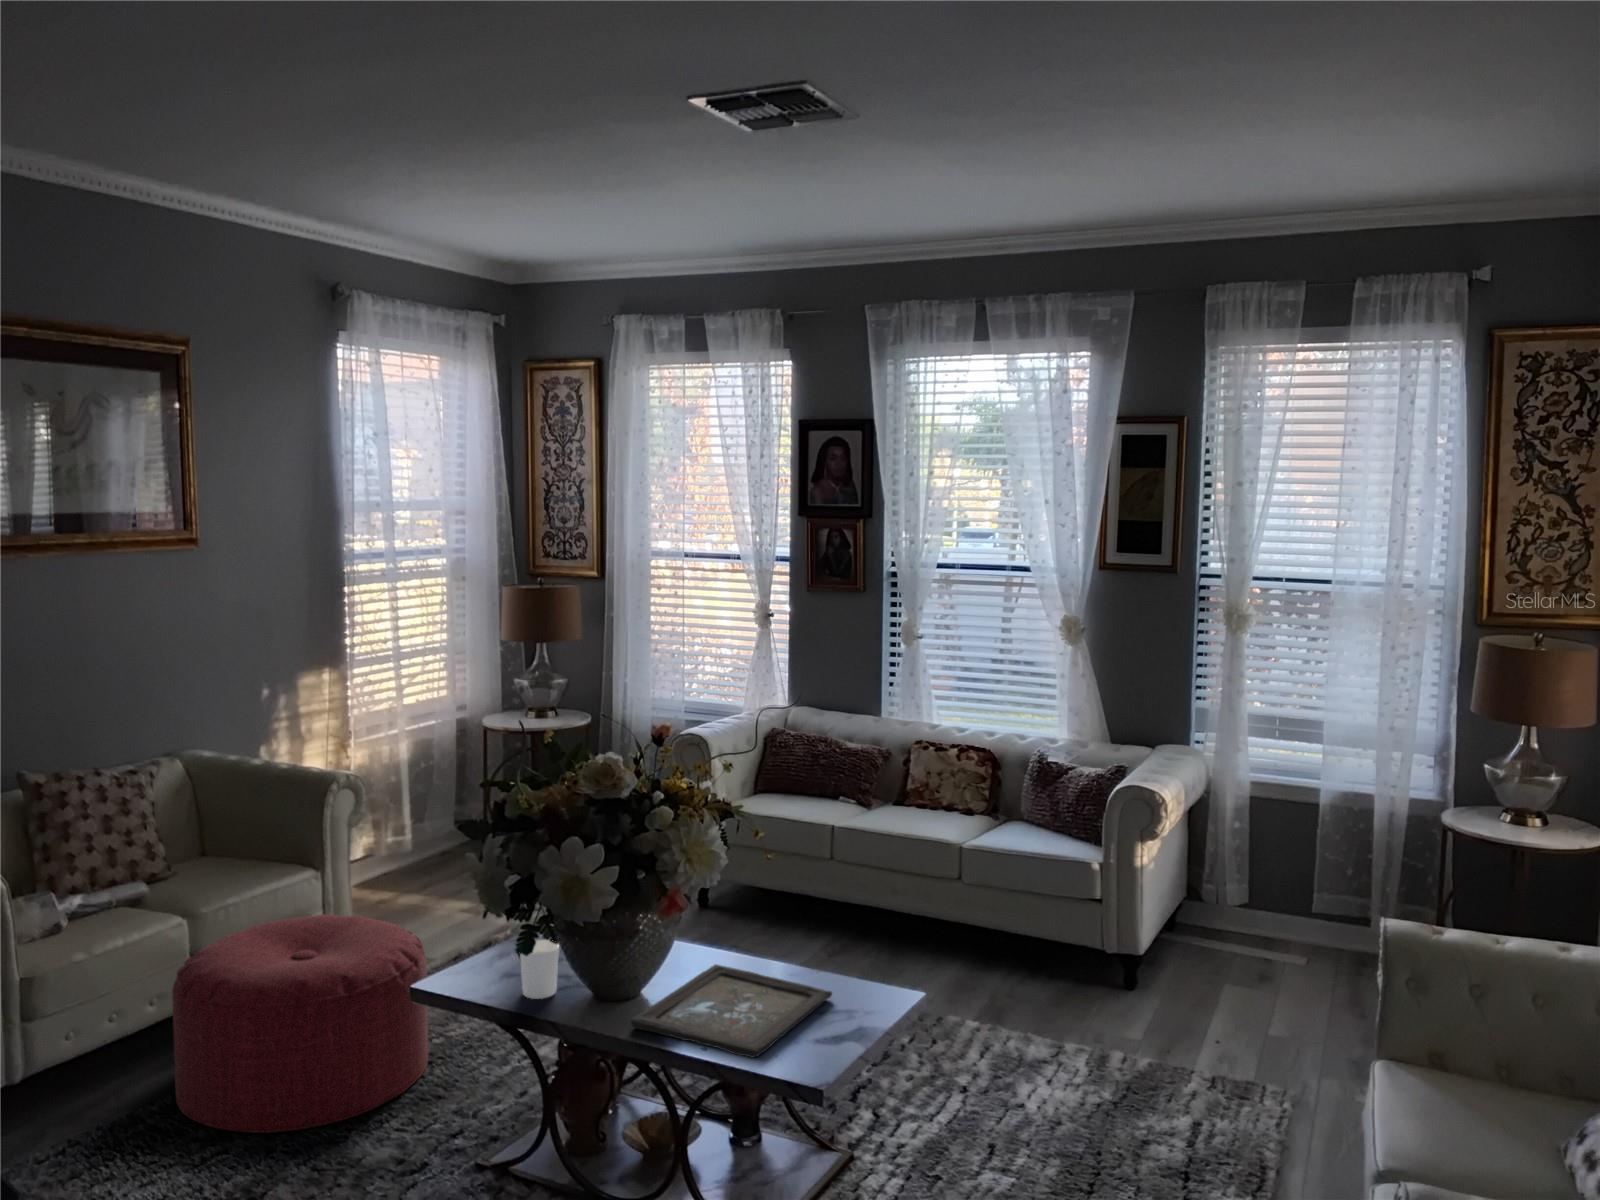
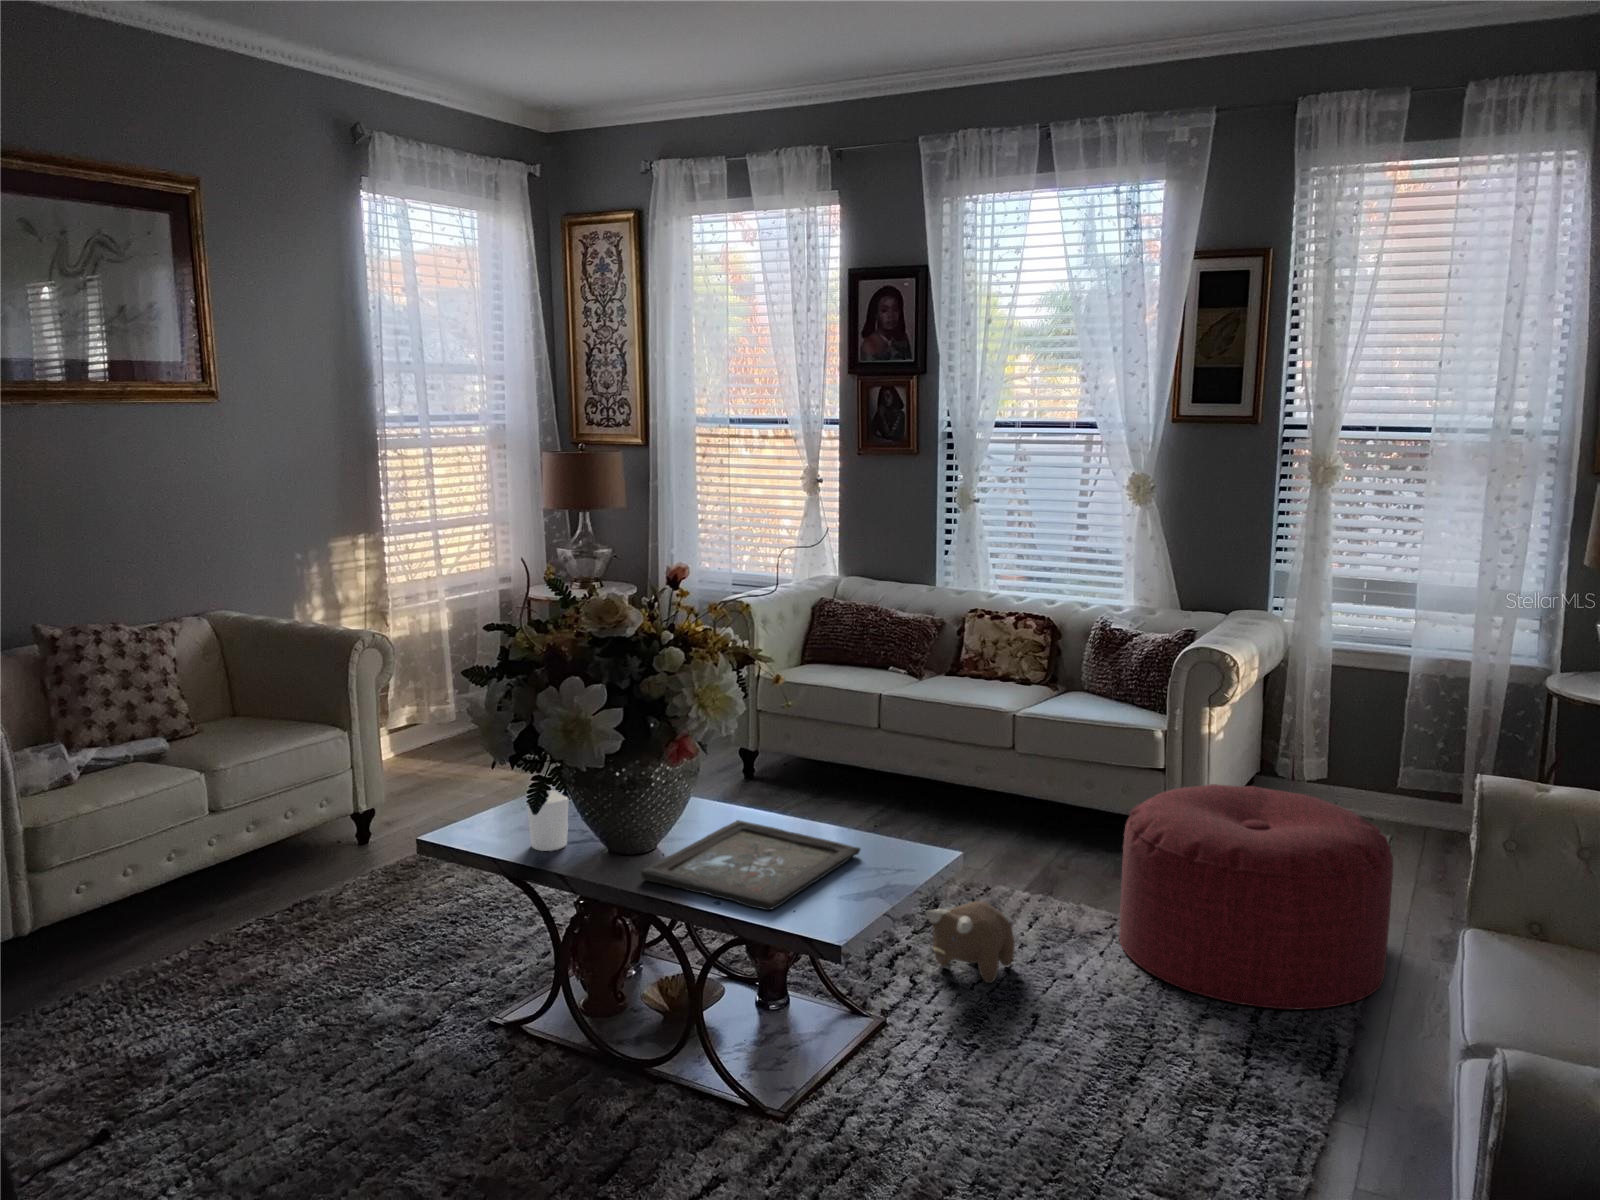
ottoman: present [172,914,428,1133] -> present [1119,784,1393,1009]
plush toy: none [888,1034,969,1113] -> present [926,901,1015,983]

